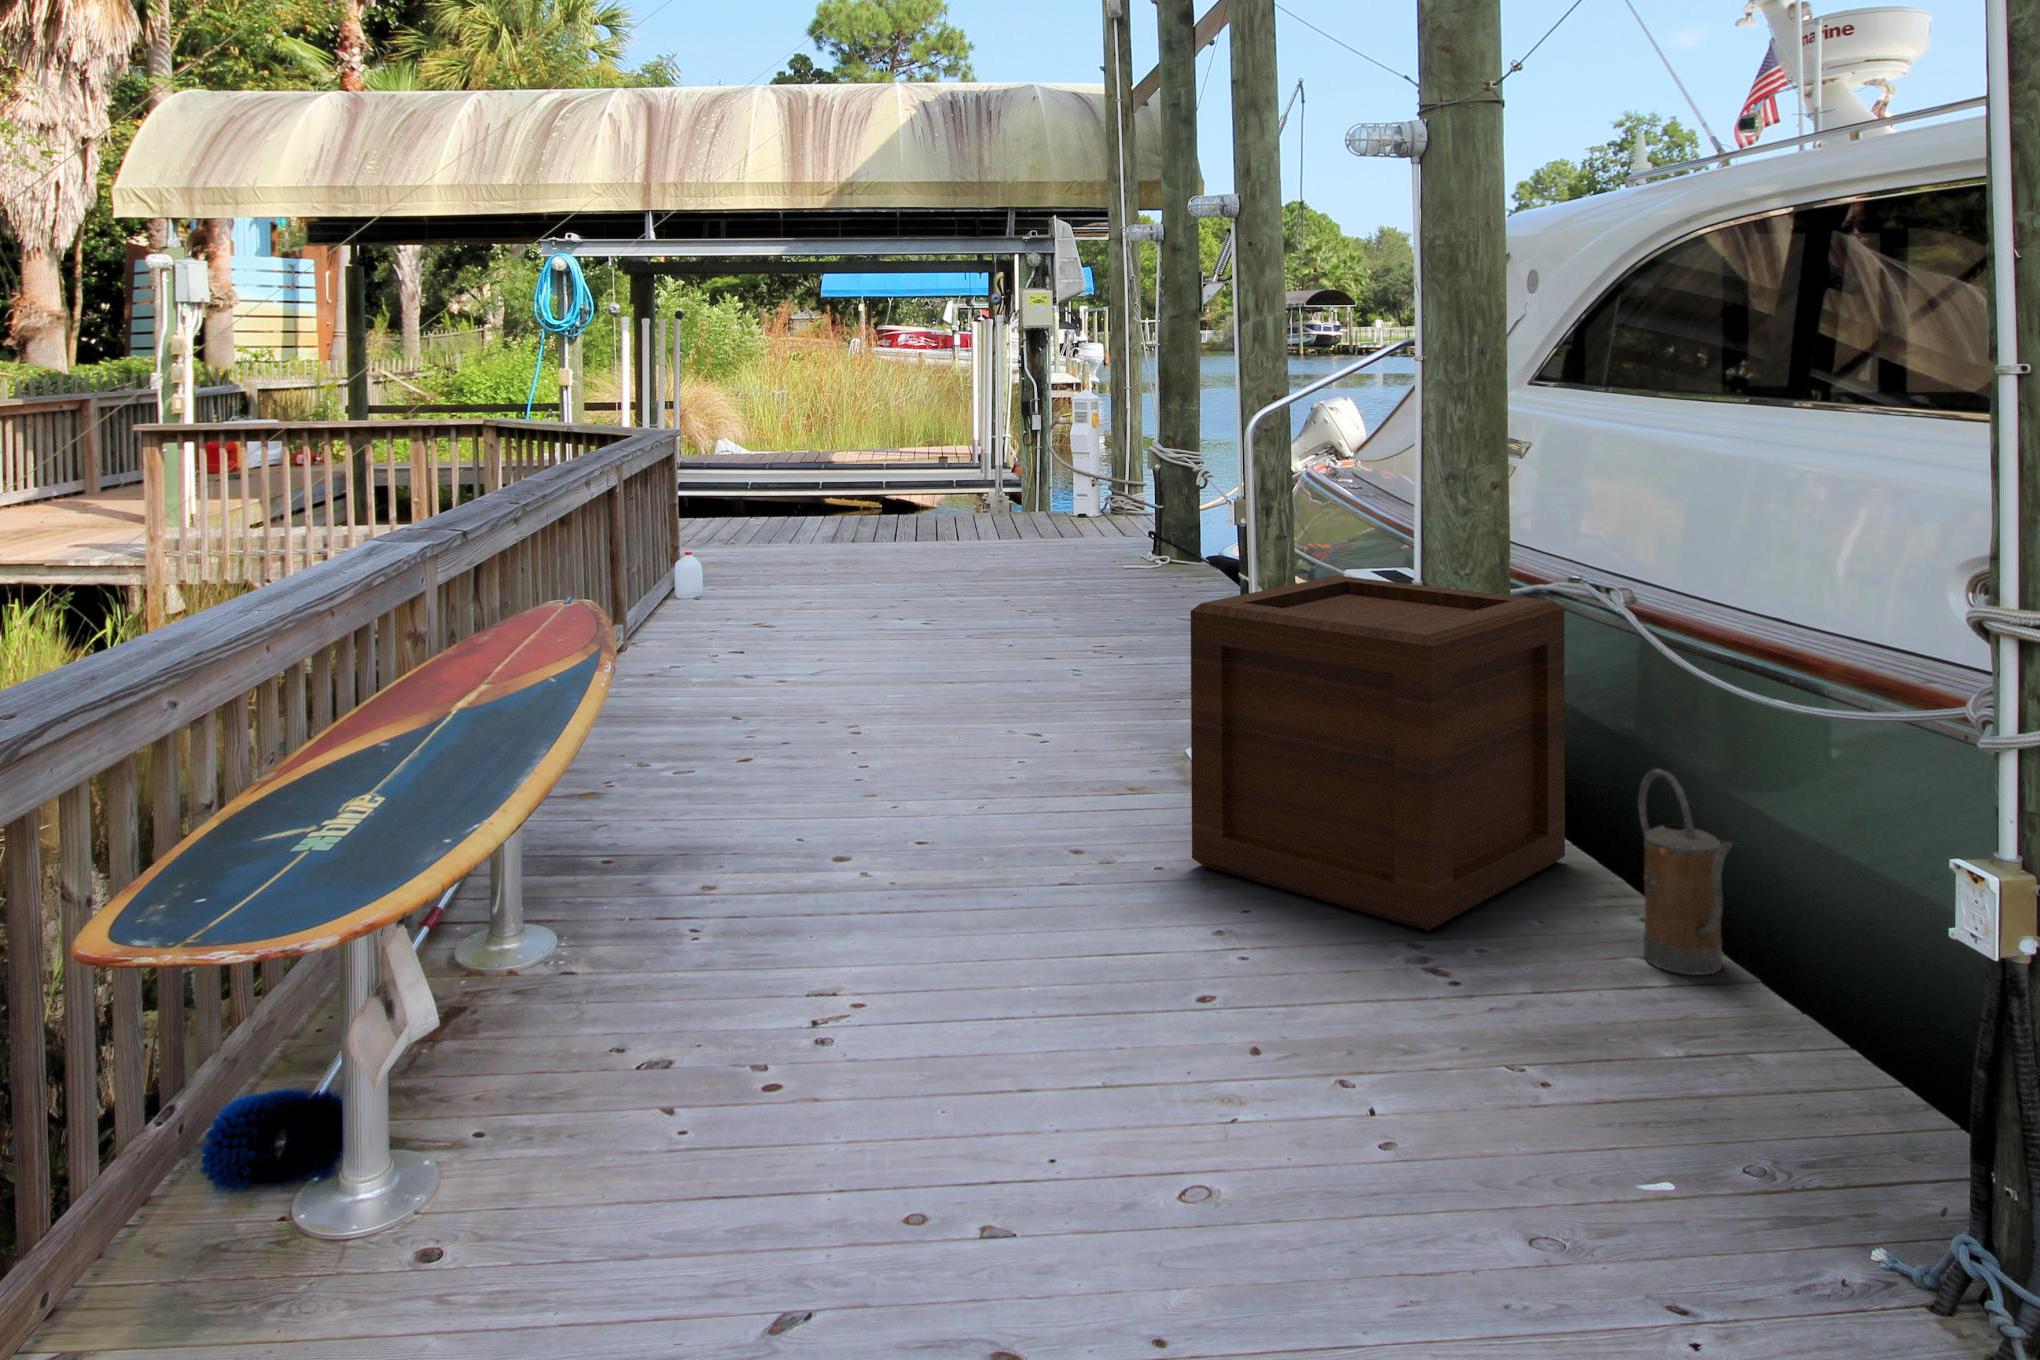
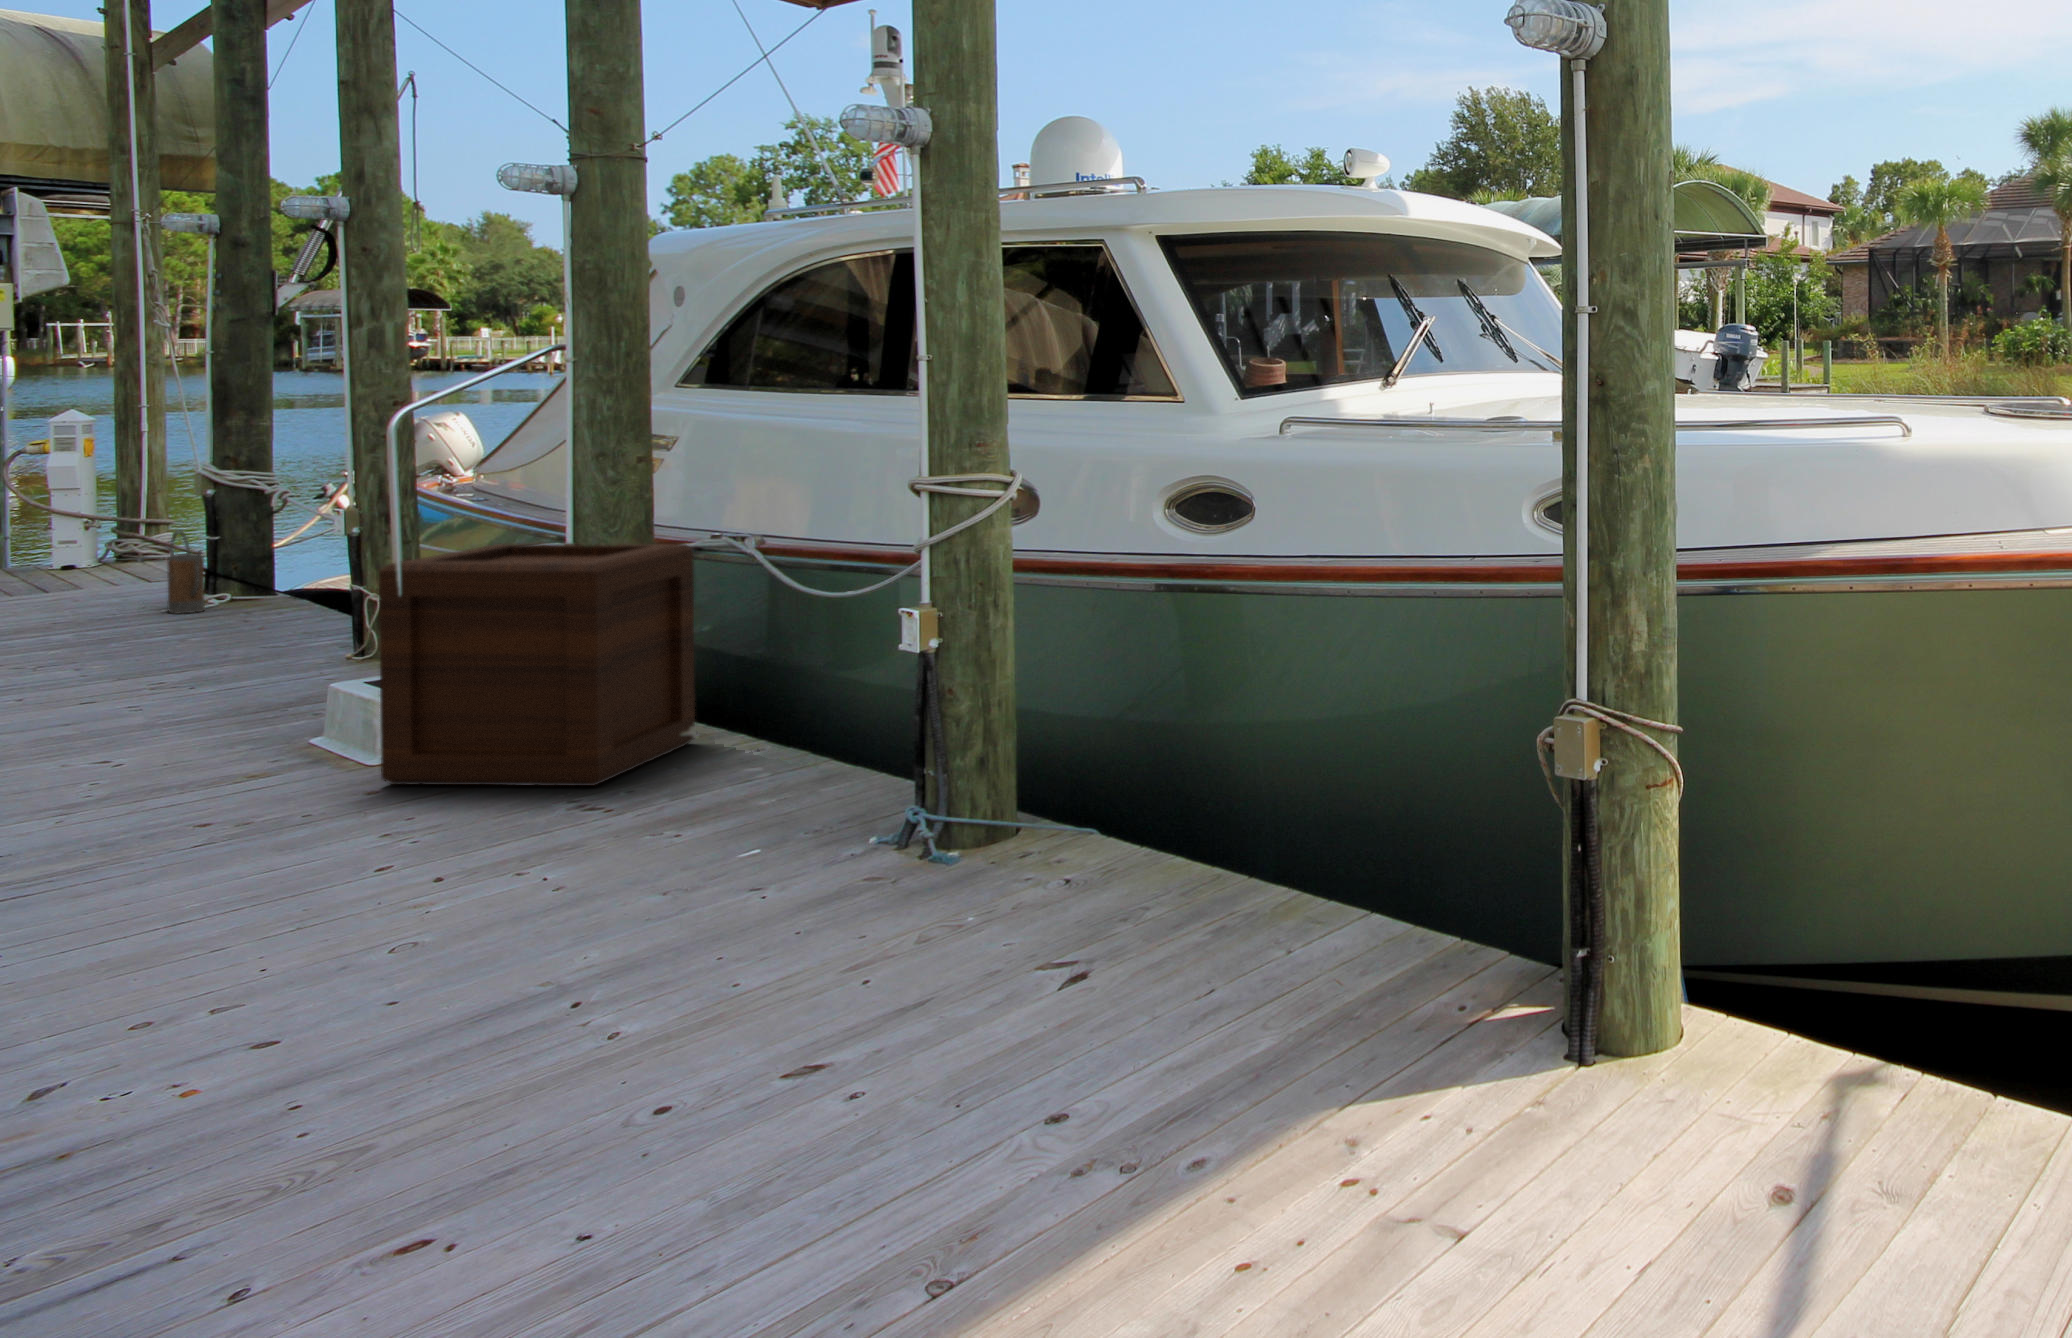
watering can: present [1638,769,1732,975] -> present [167,531,205,614]

